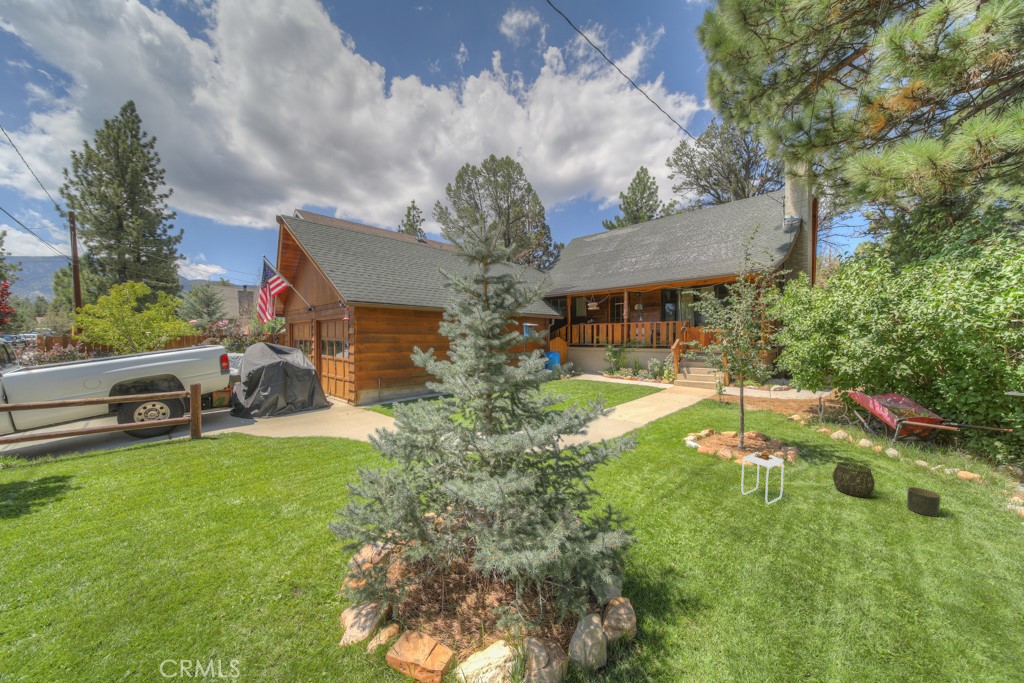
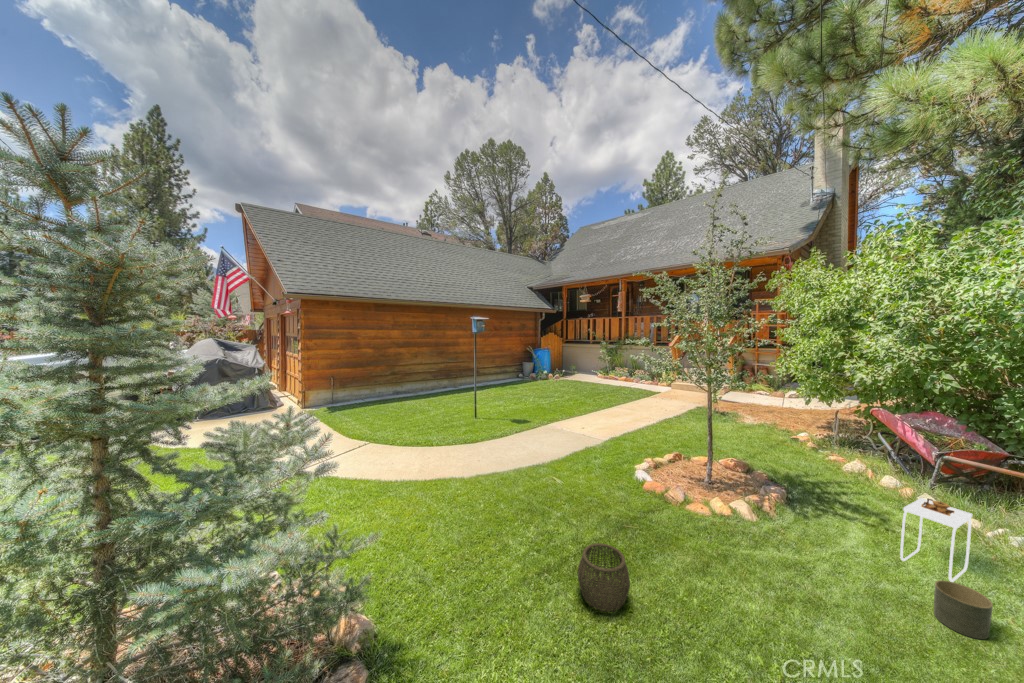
side table: present [742,451,784,504] -> present [900,498,972,582]
woven basket: present [833,462,875,497] -> present [578,543,630,612]

